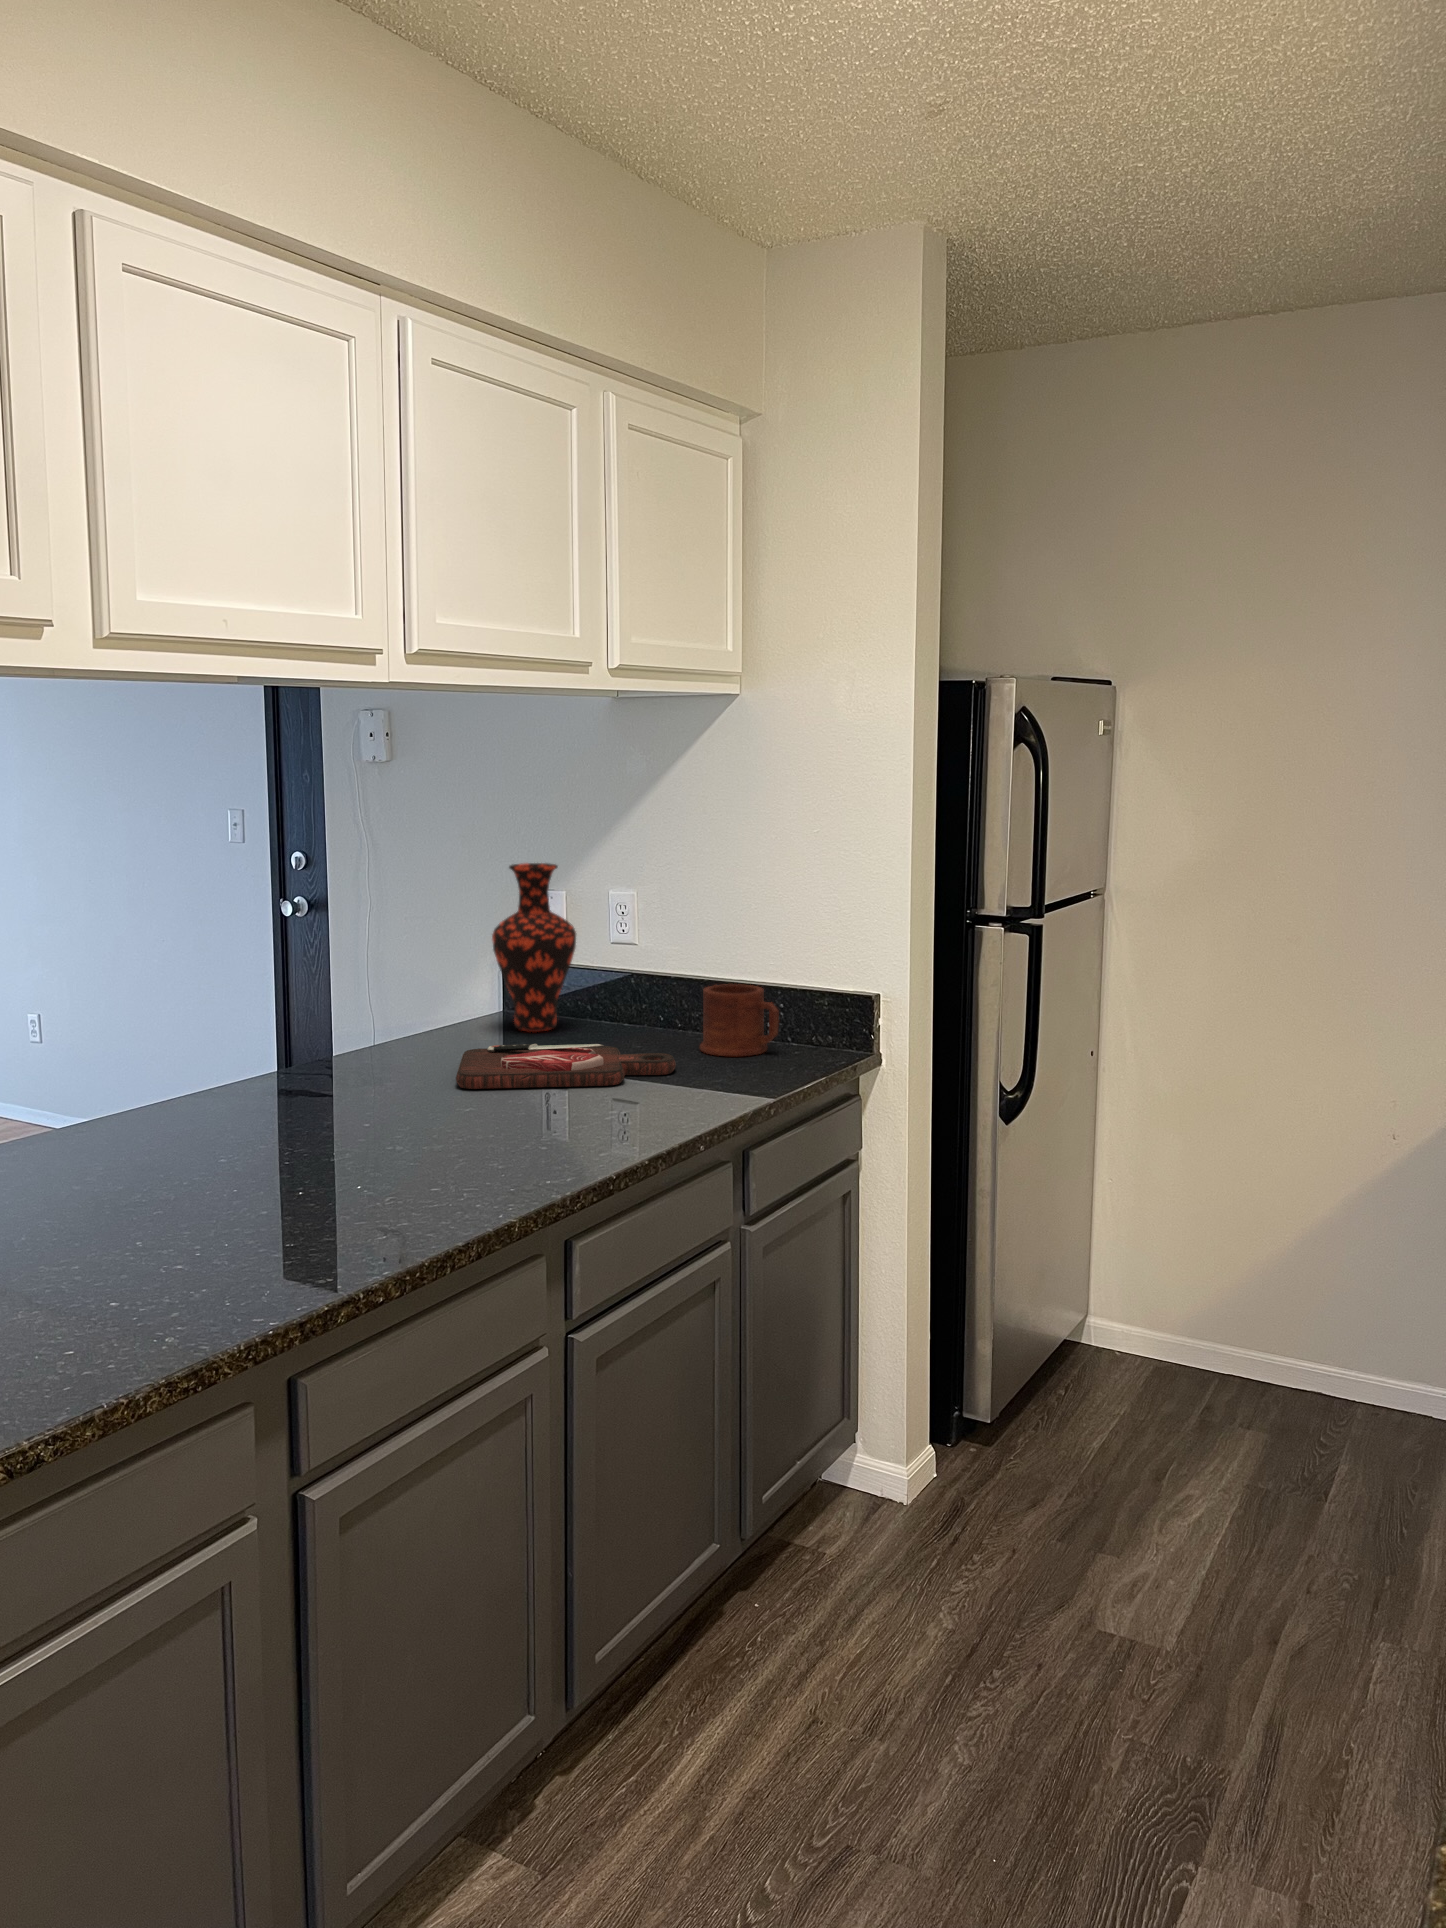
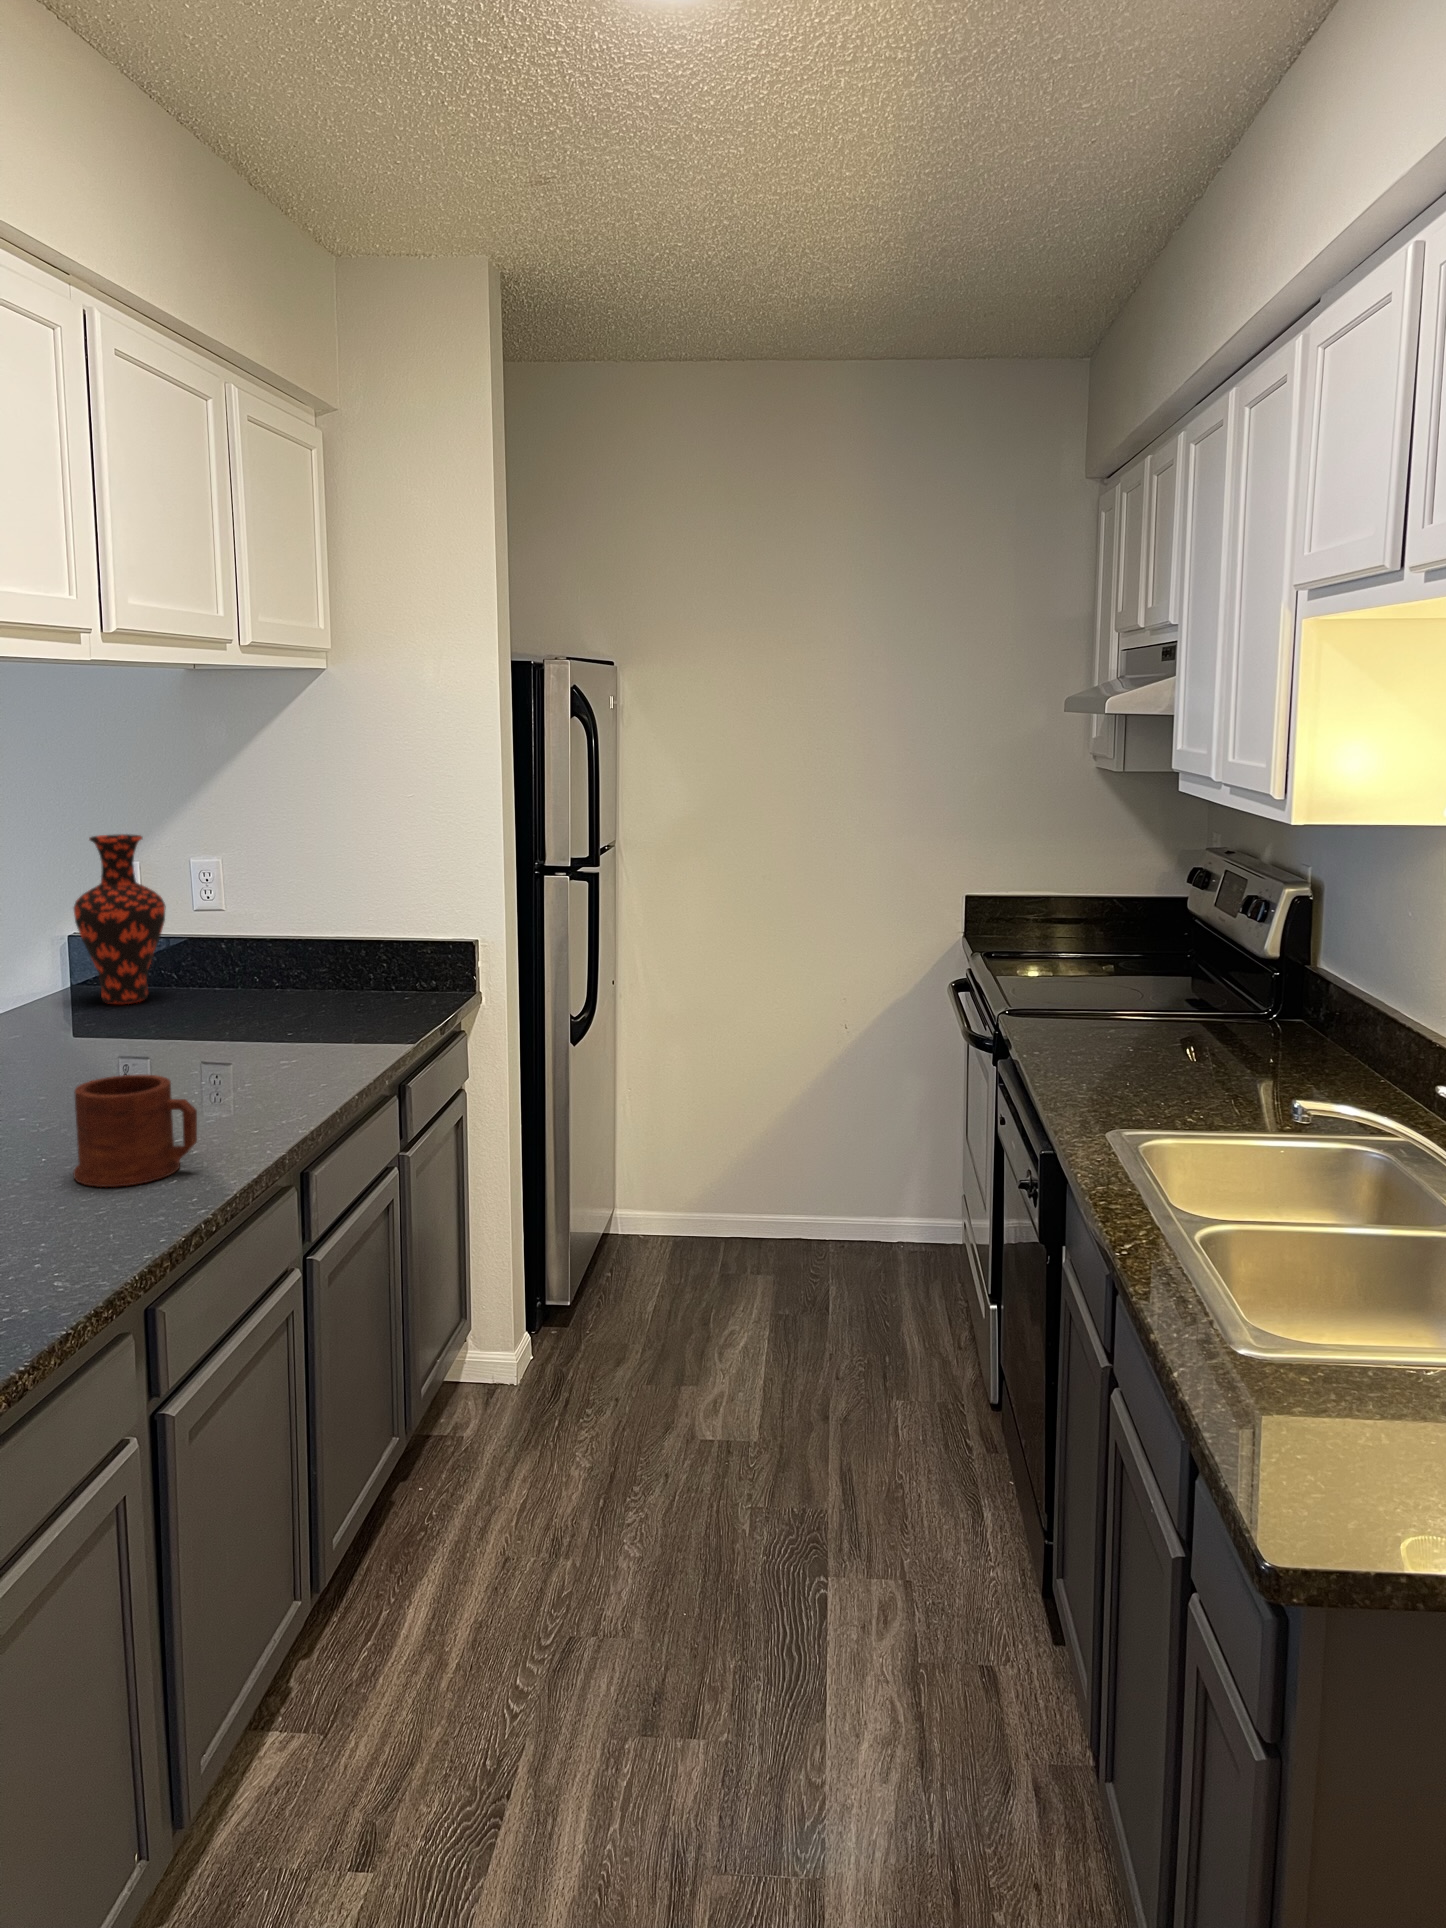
mug: present [700,984,779,1056] -> present [73,1075,197,1187]
cutting board: present [456,1044,676,1089] -> none [83,1005,311,1059]

